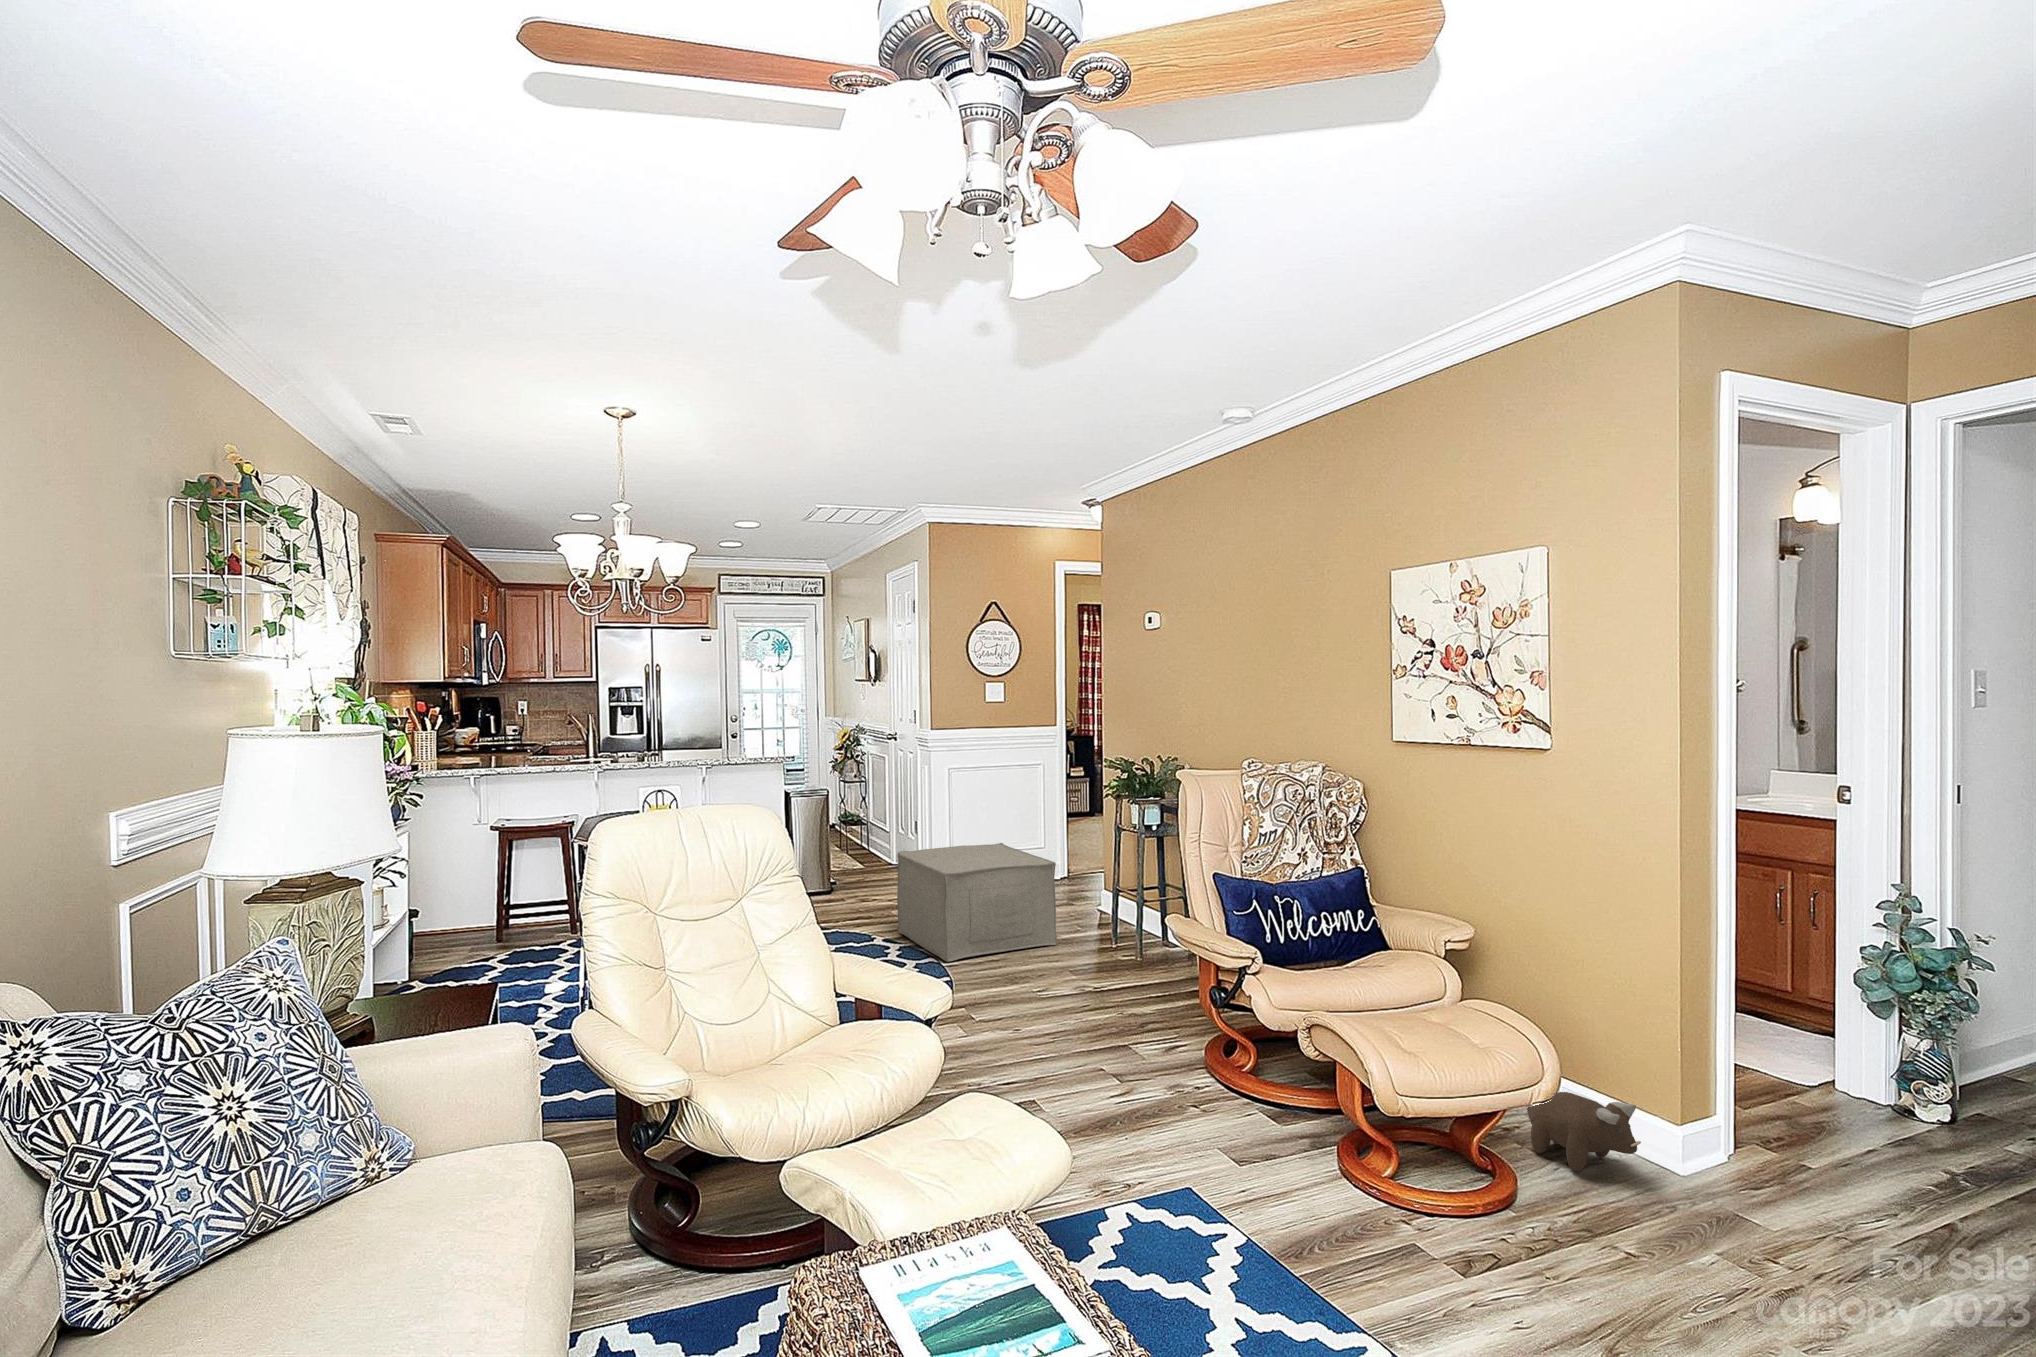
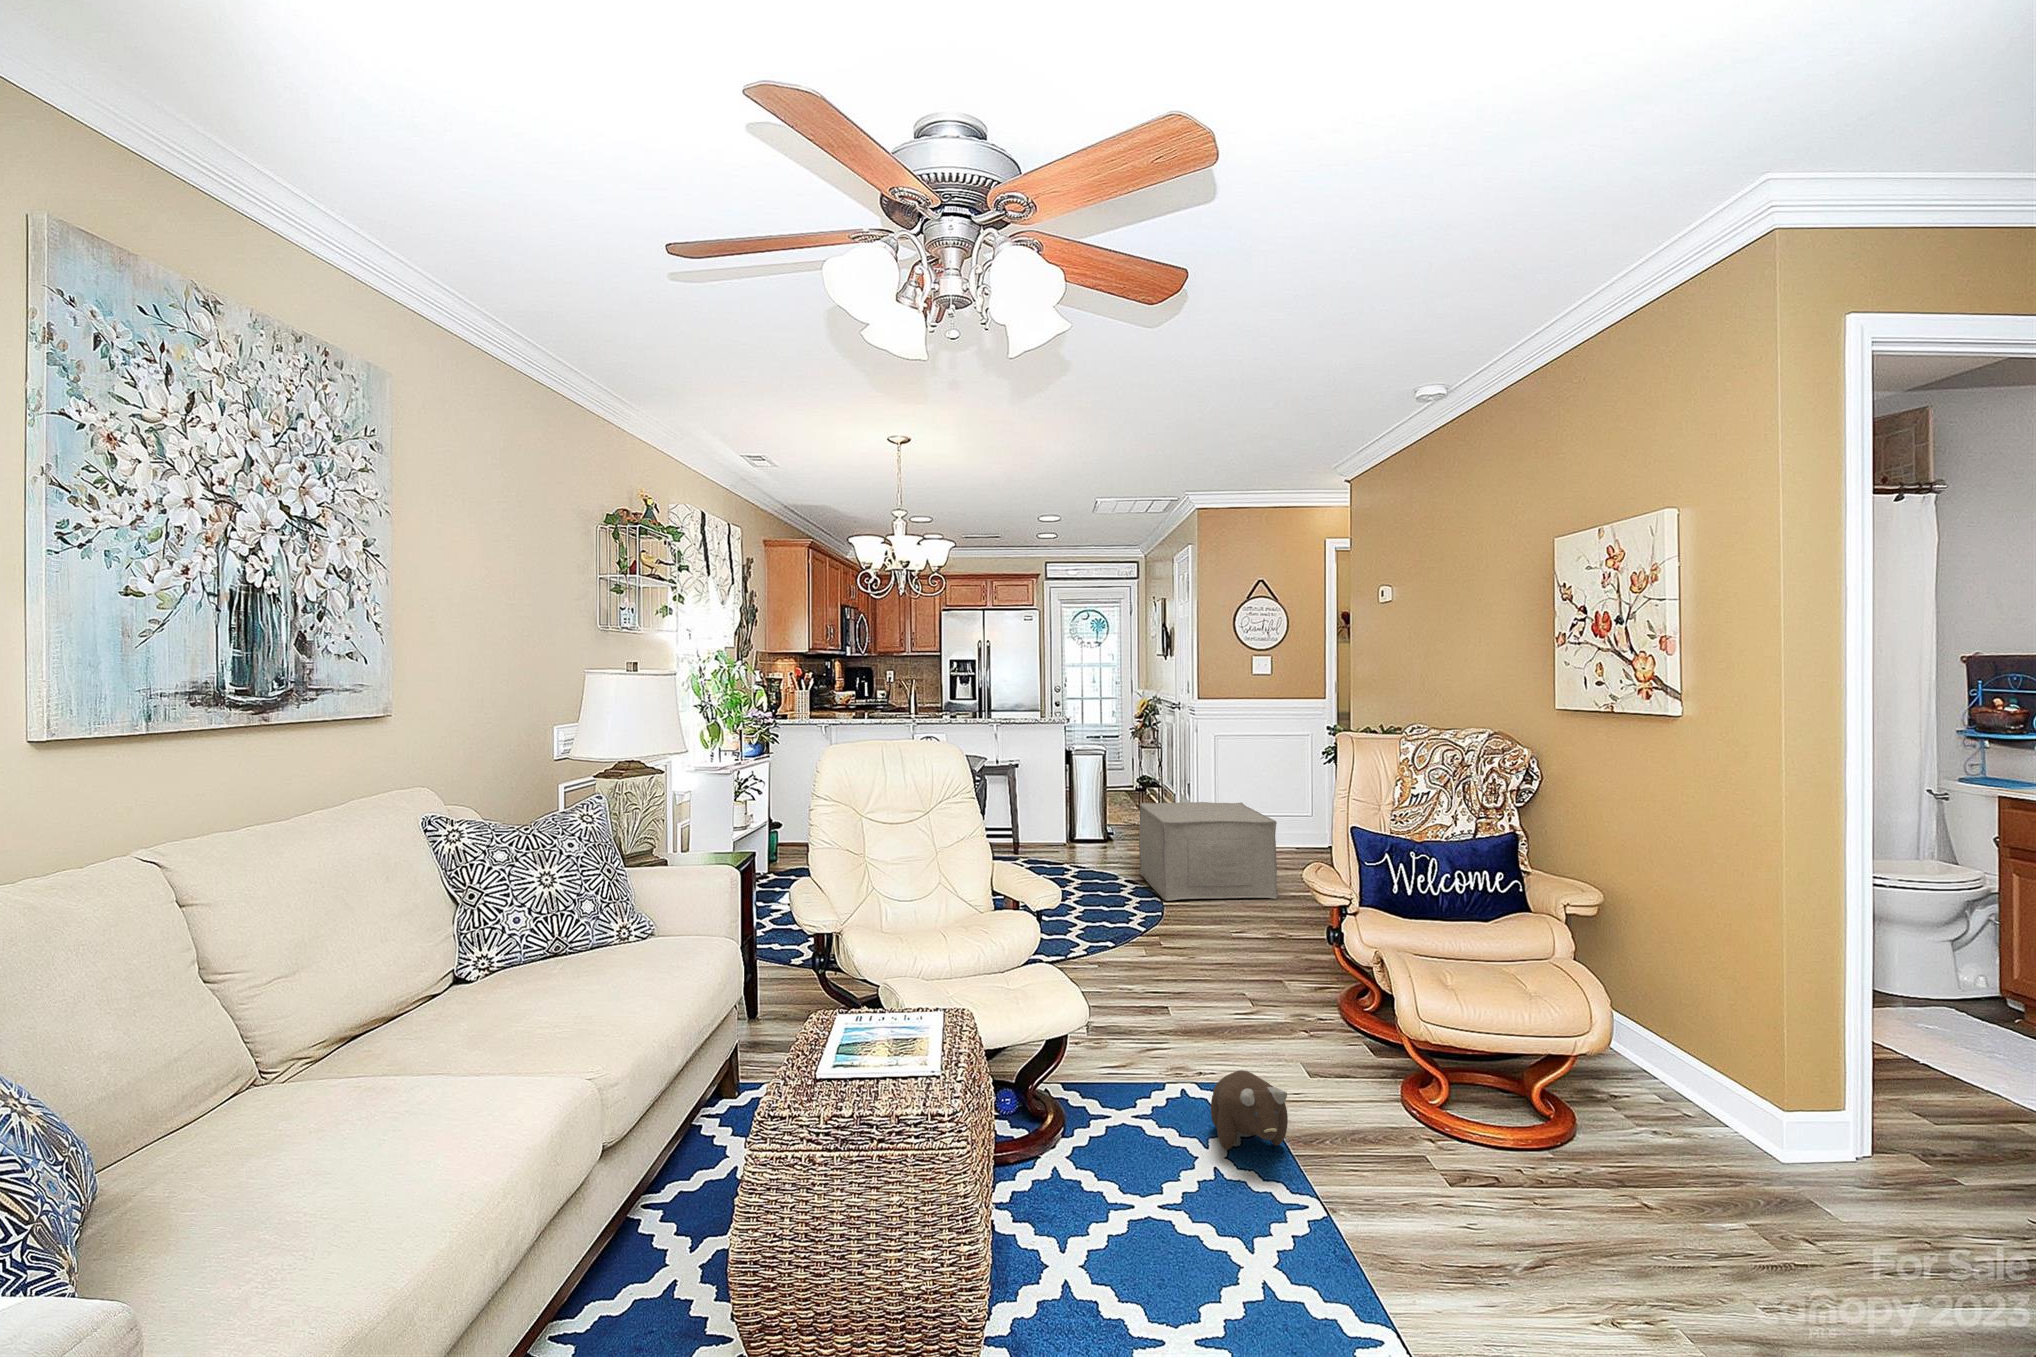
plush toy: present [1527,1092,1641,1172] -> present [1211,1070,1288,1150]

